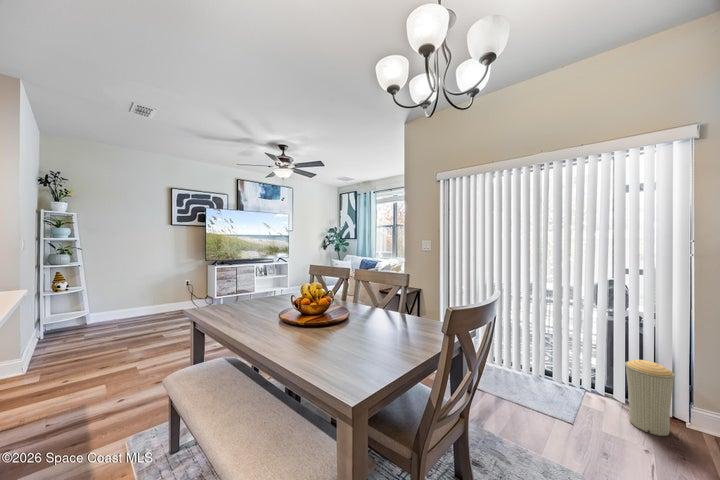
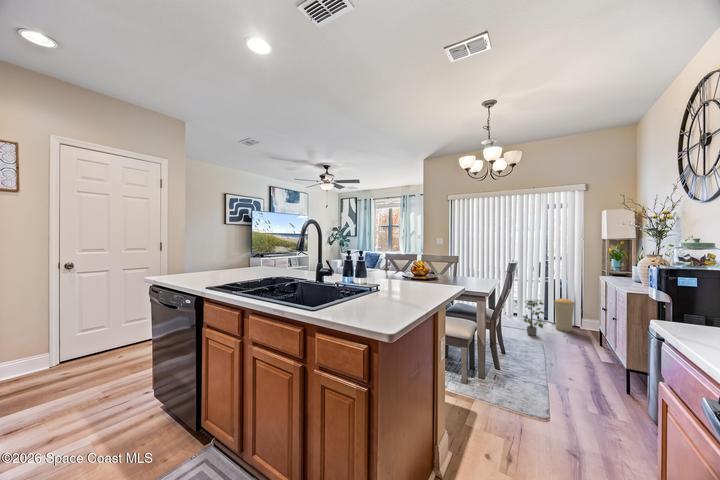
potted plant: none [551,362,609,441] -> present [523,300,546,336]

